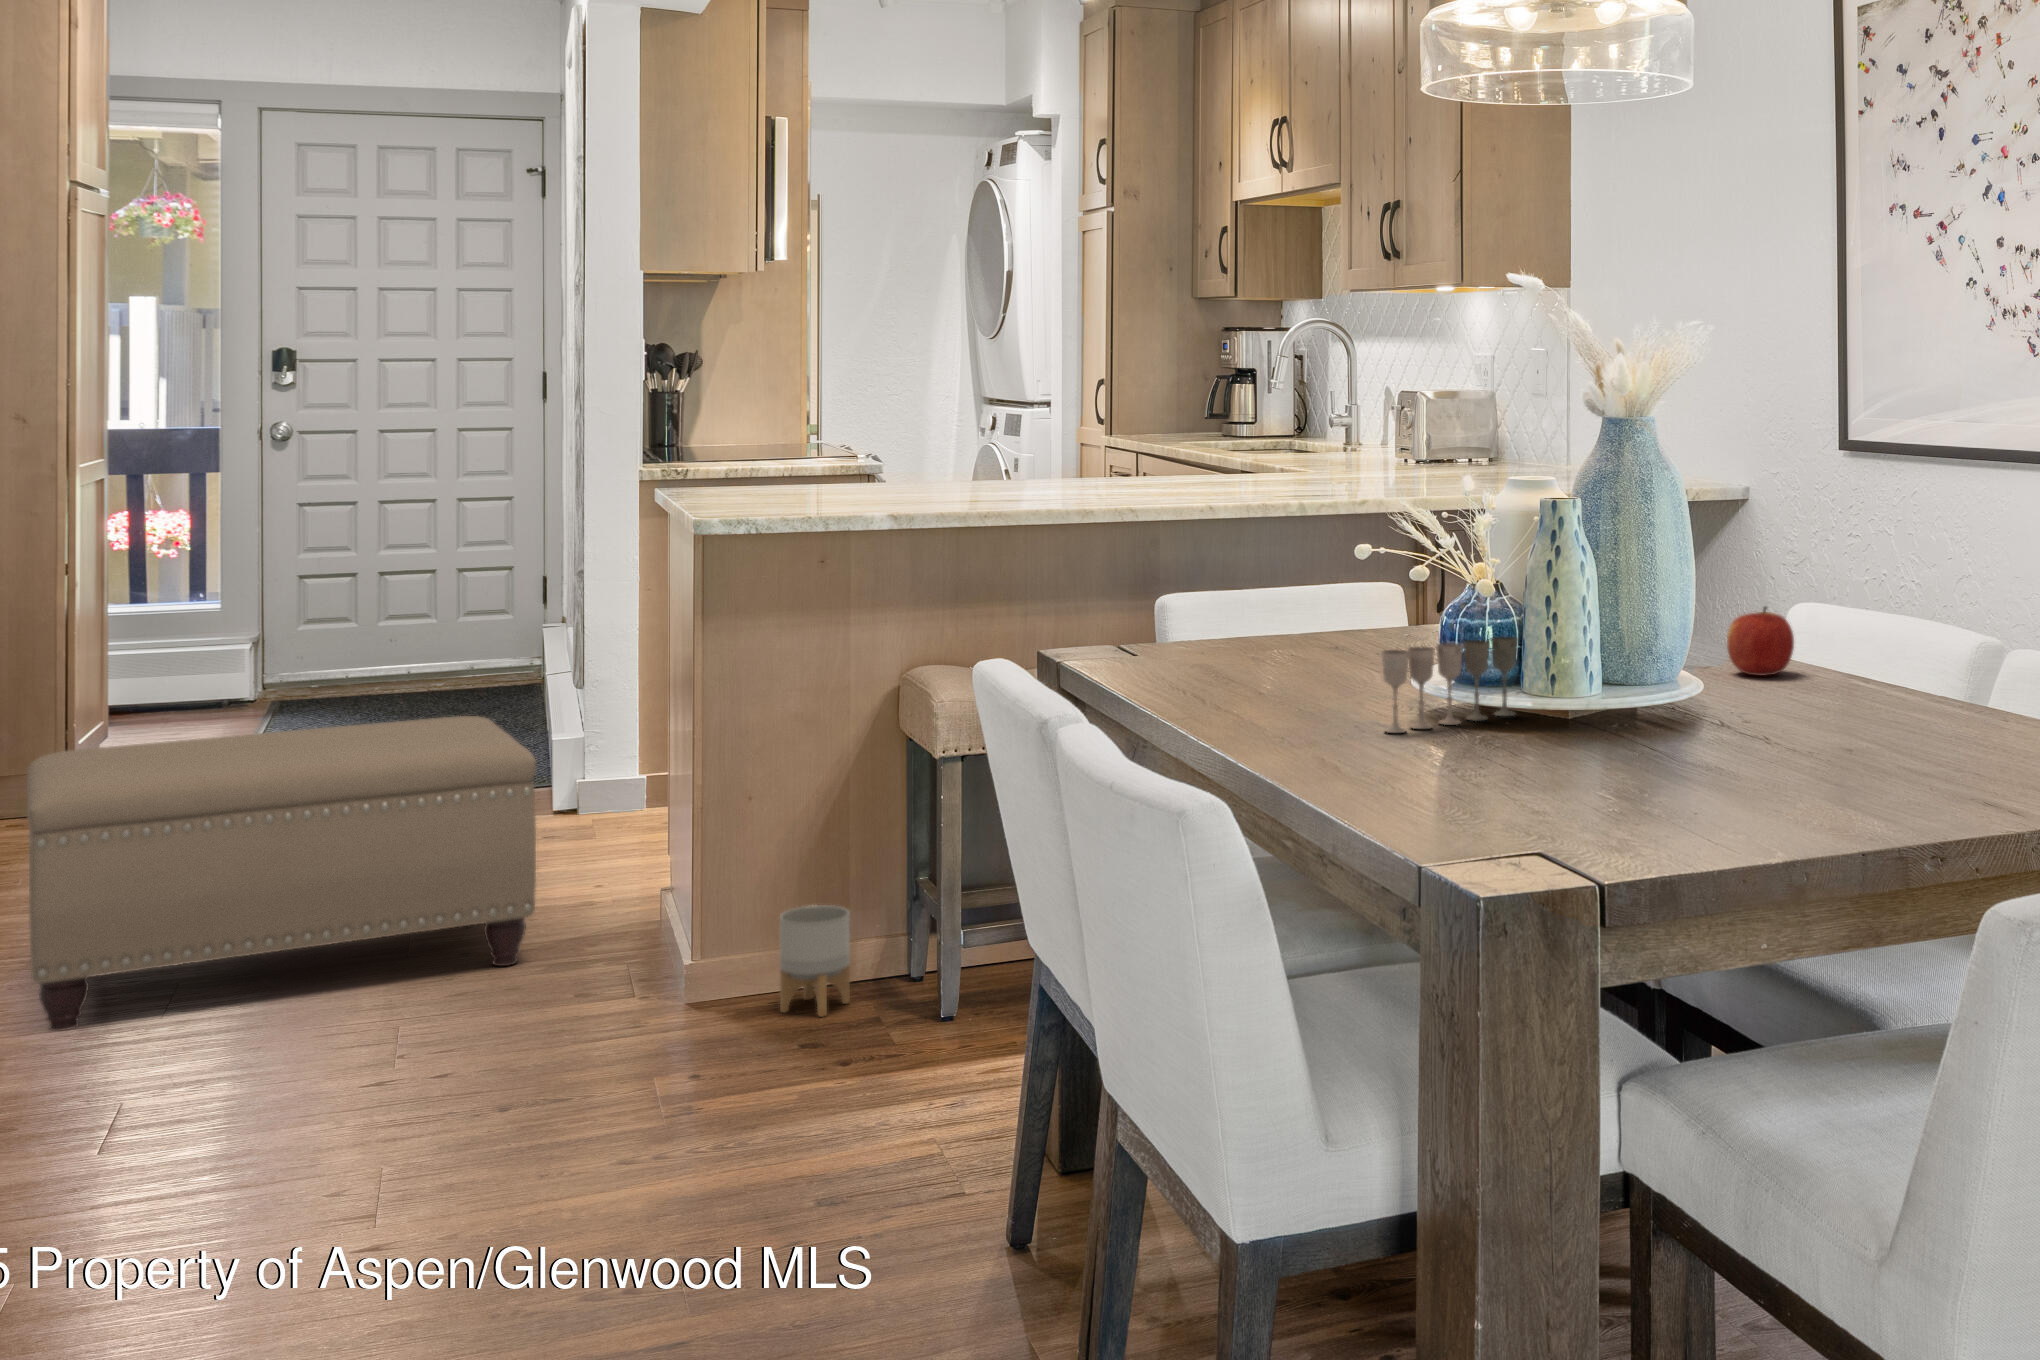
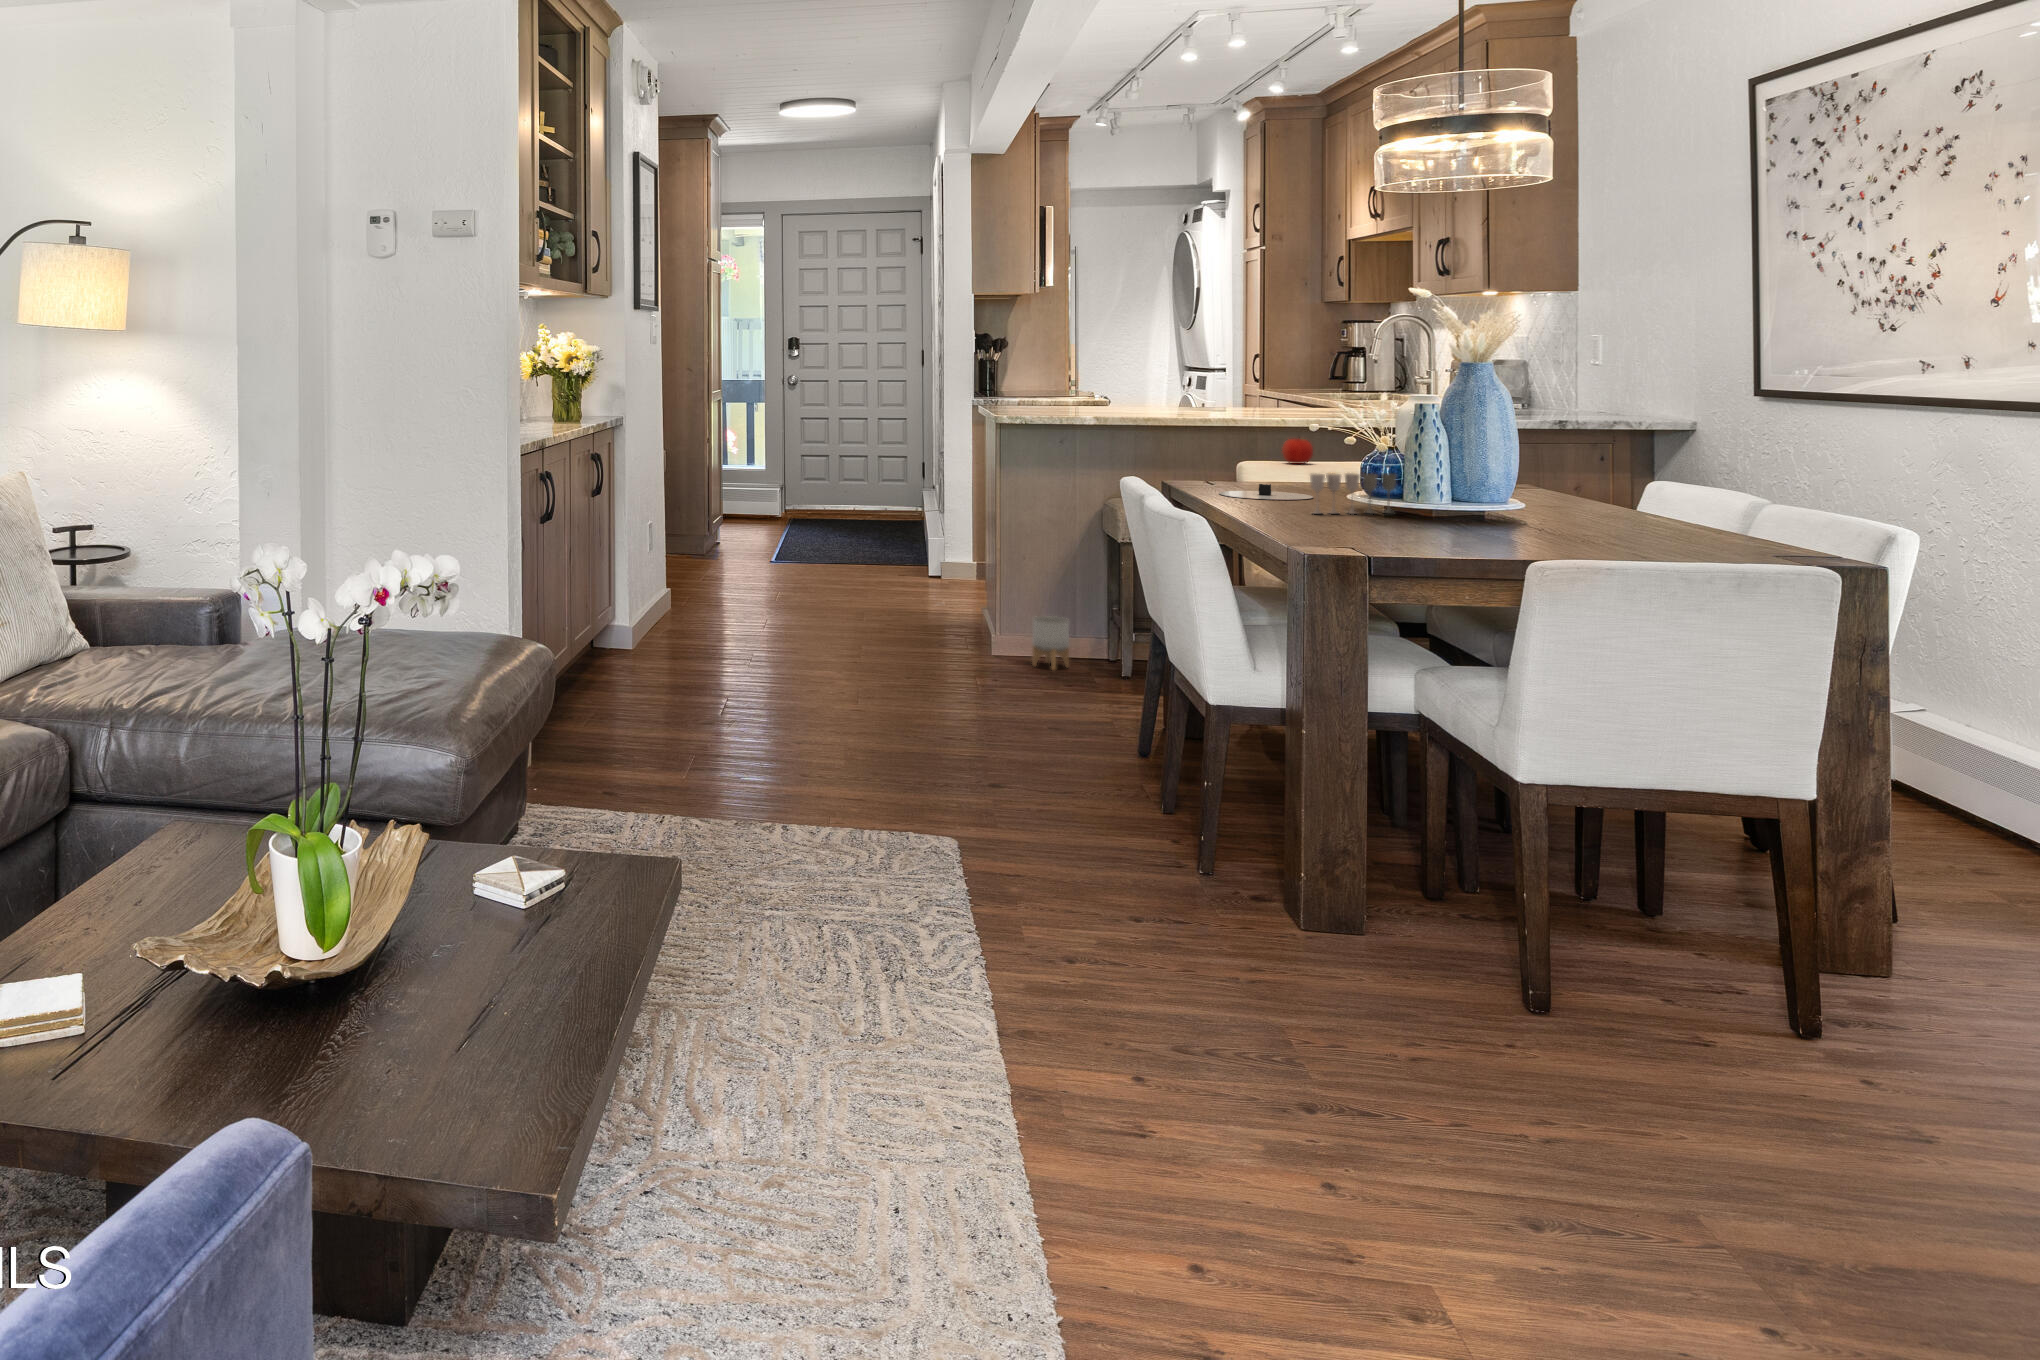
apple: present [1727,607,1794,676] -> present [1282,438,1313,464]
plate: none [1155,657,1372,698] -> present [1219,484,1313,500]
ottoman: present [27,716,536,1031] -> none [698,514,915,633]

